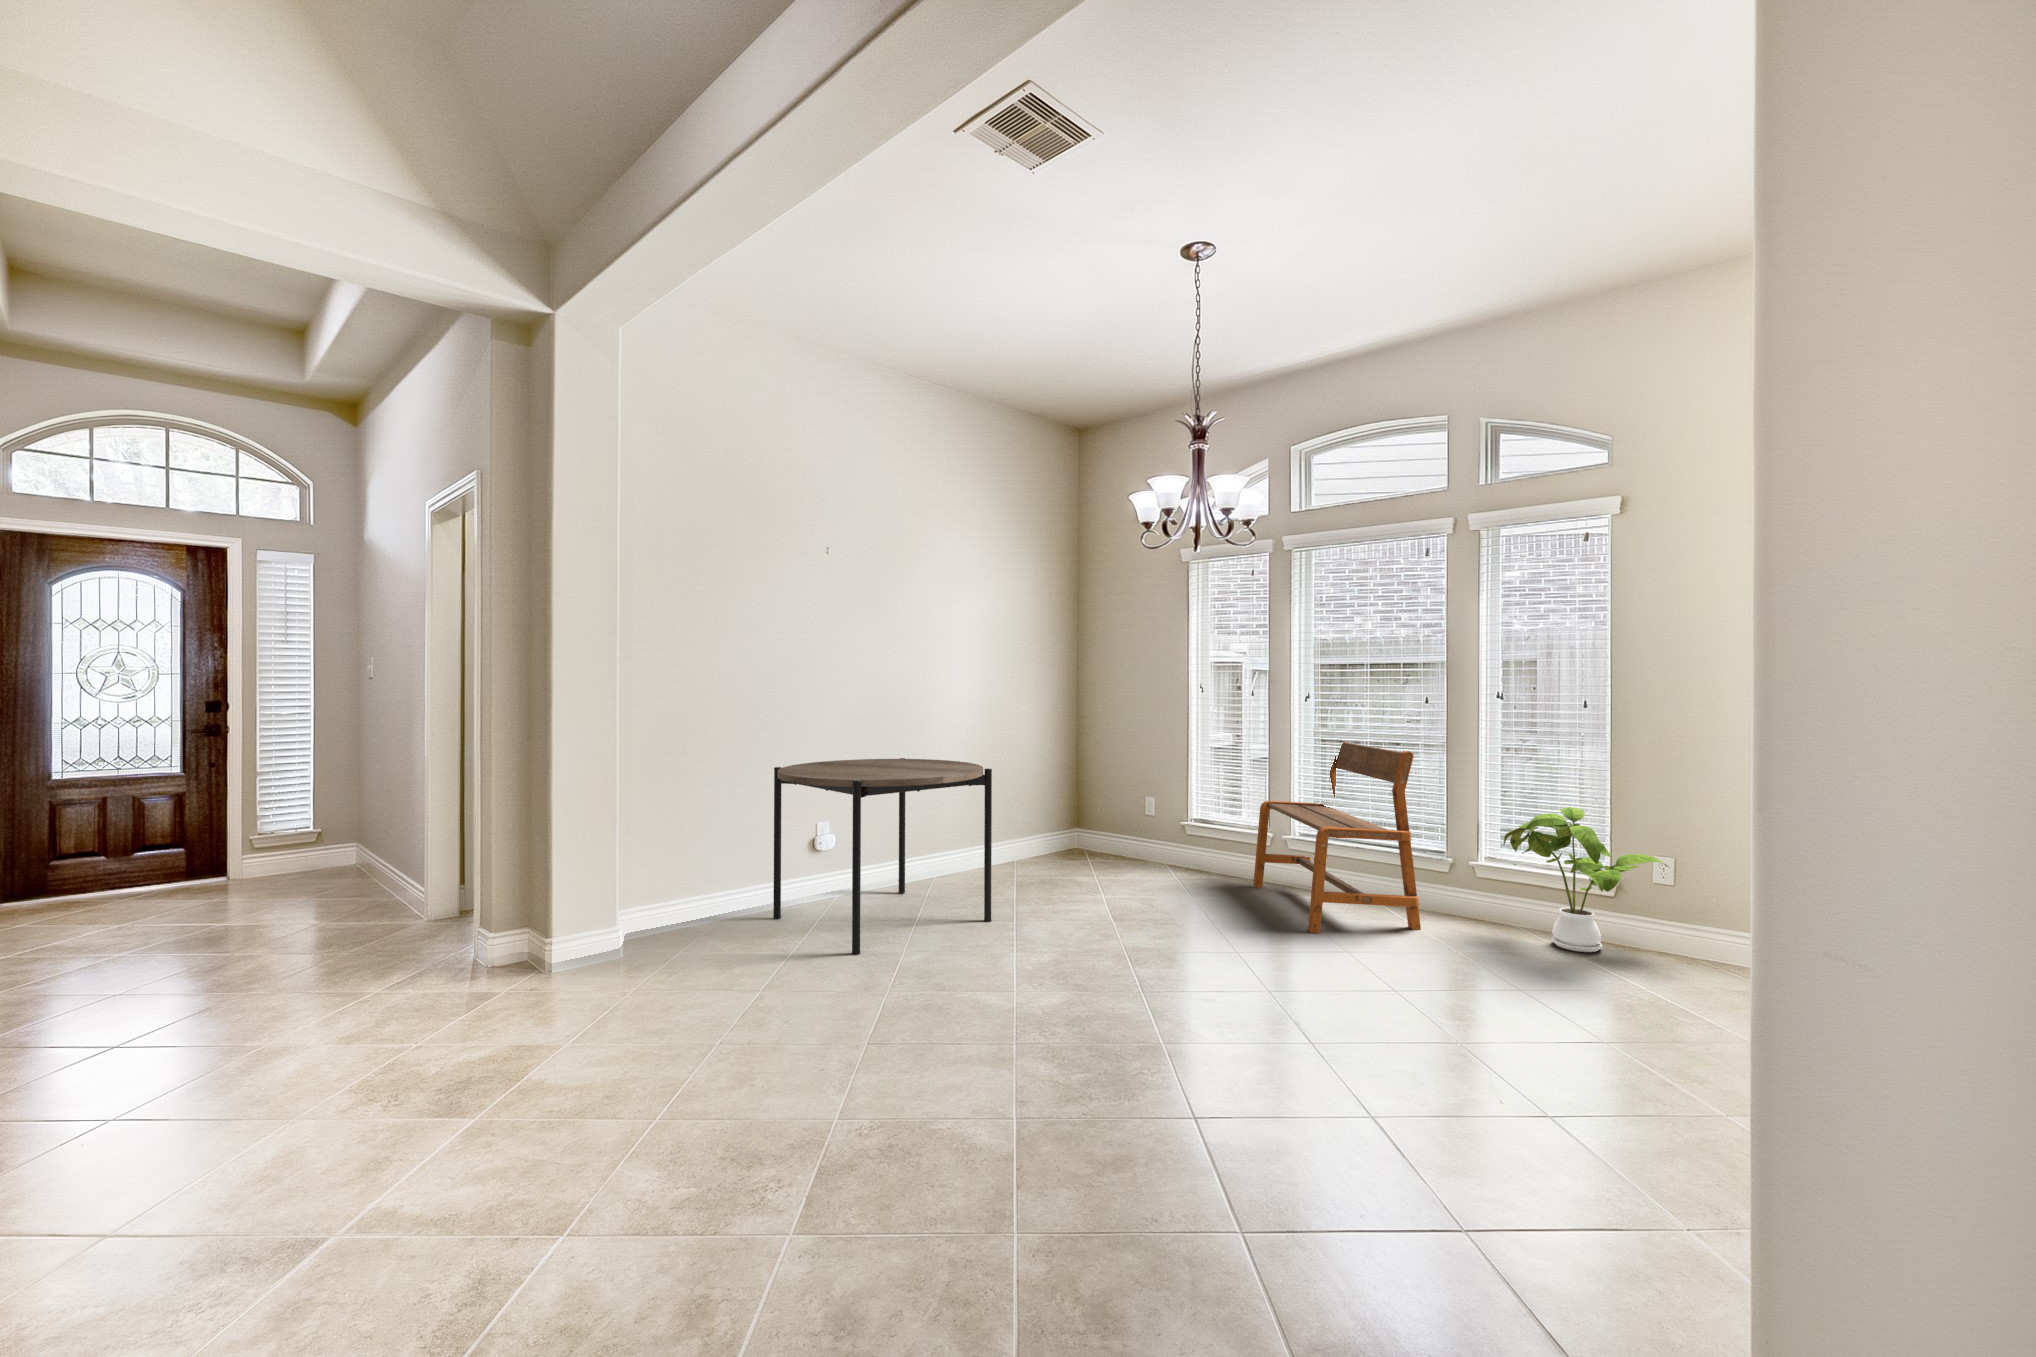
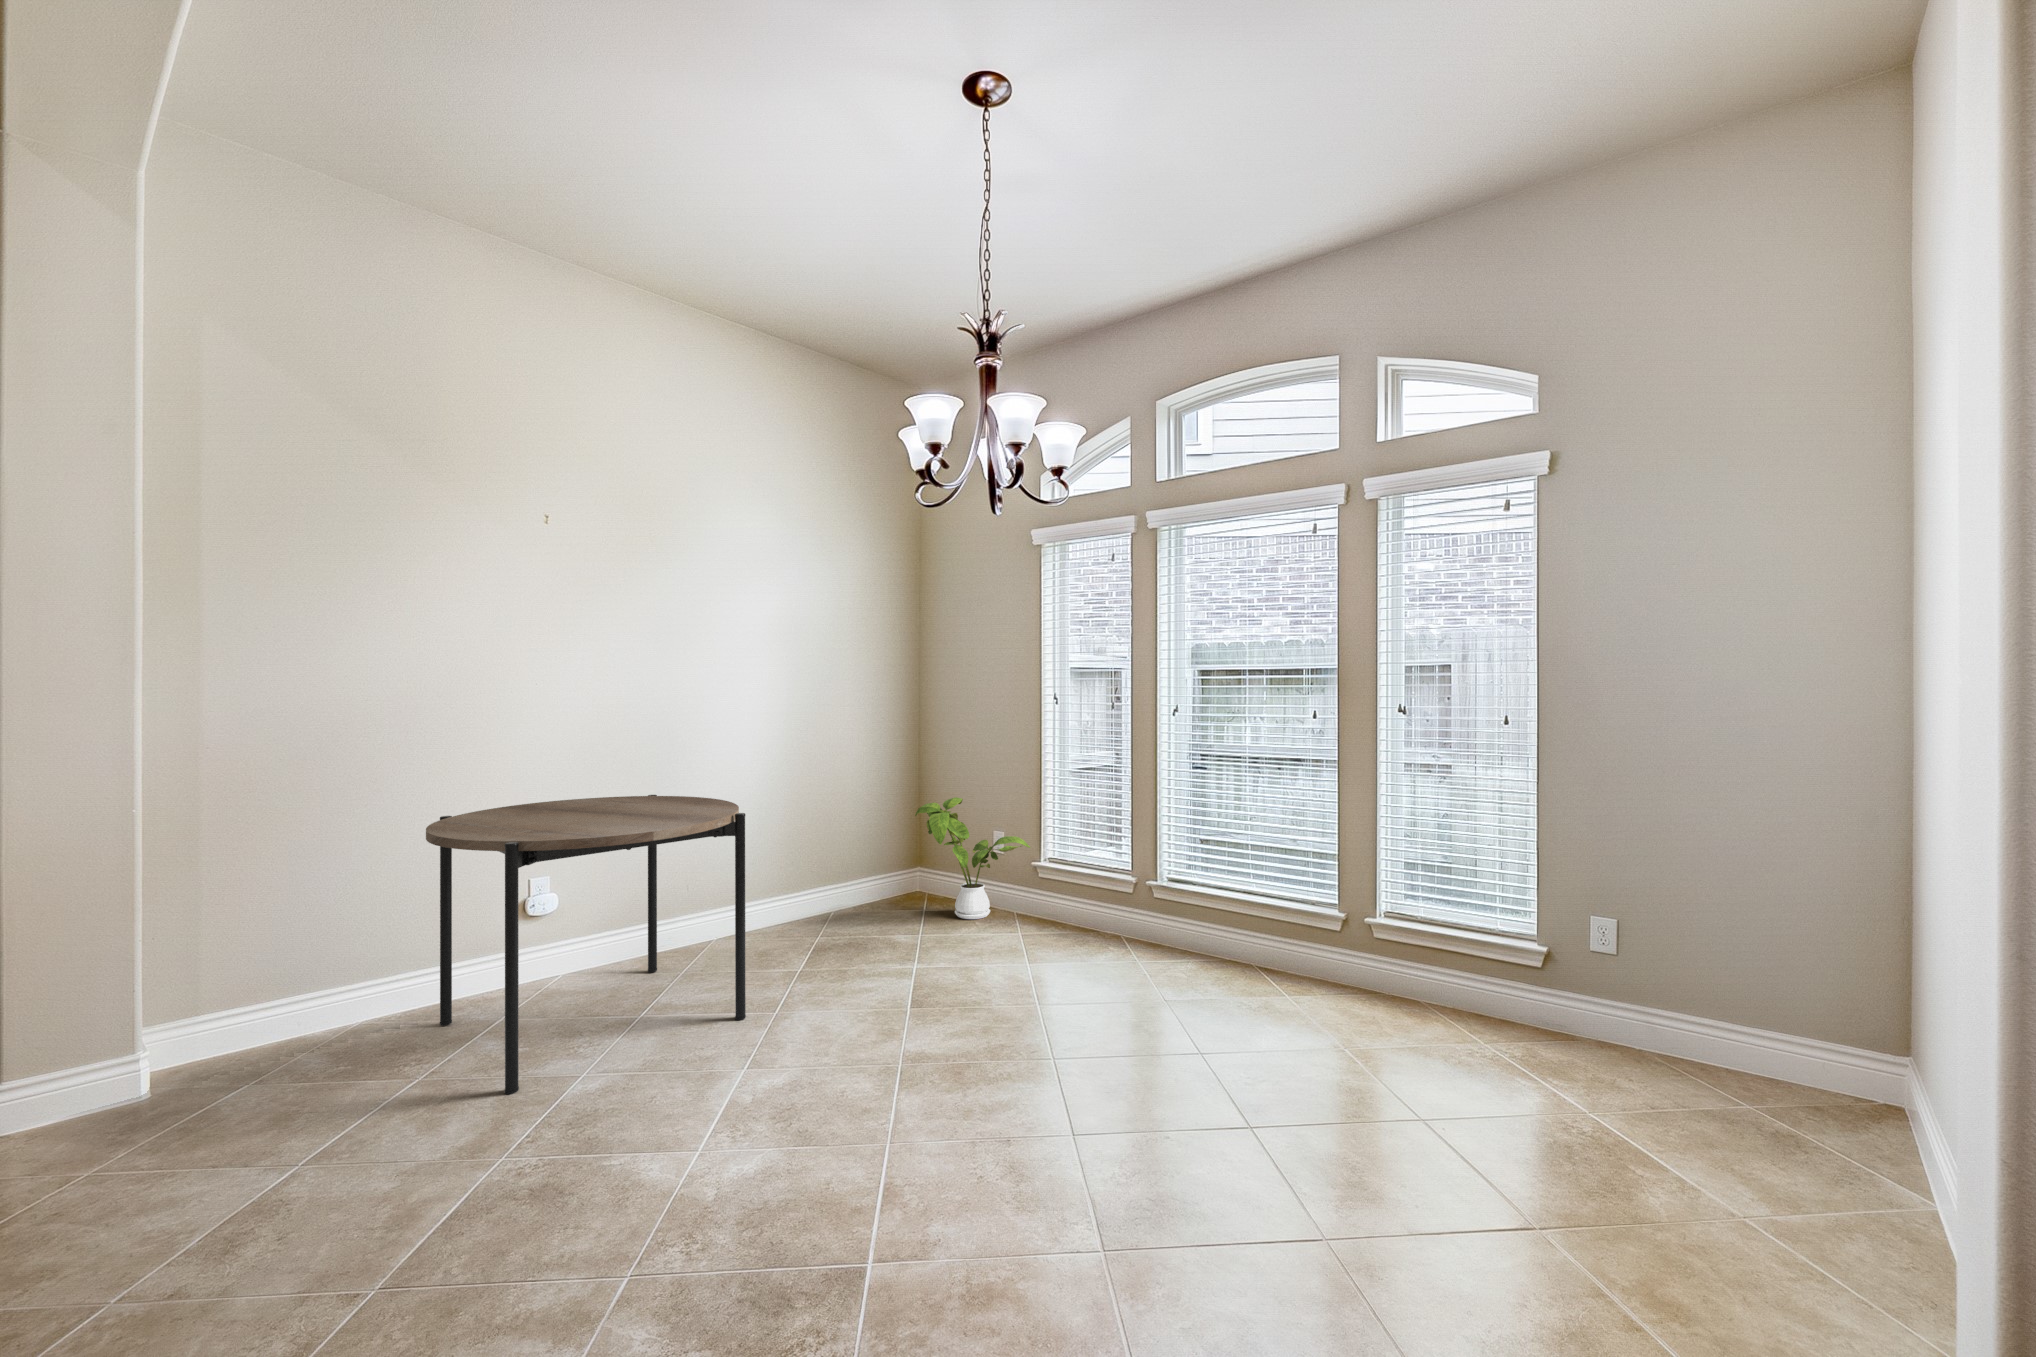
bench: present [1253,742,1421,933] -> none [1111,761,1305,1024]
house plant: present [1504,807,1669,952] -> present [915,797,1030,919]

